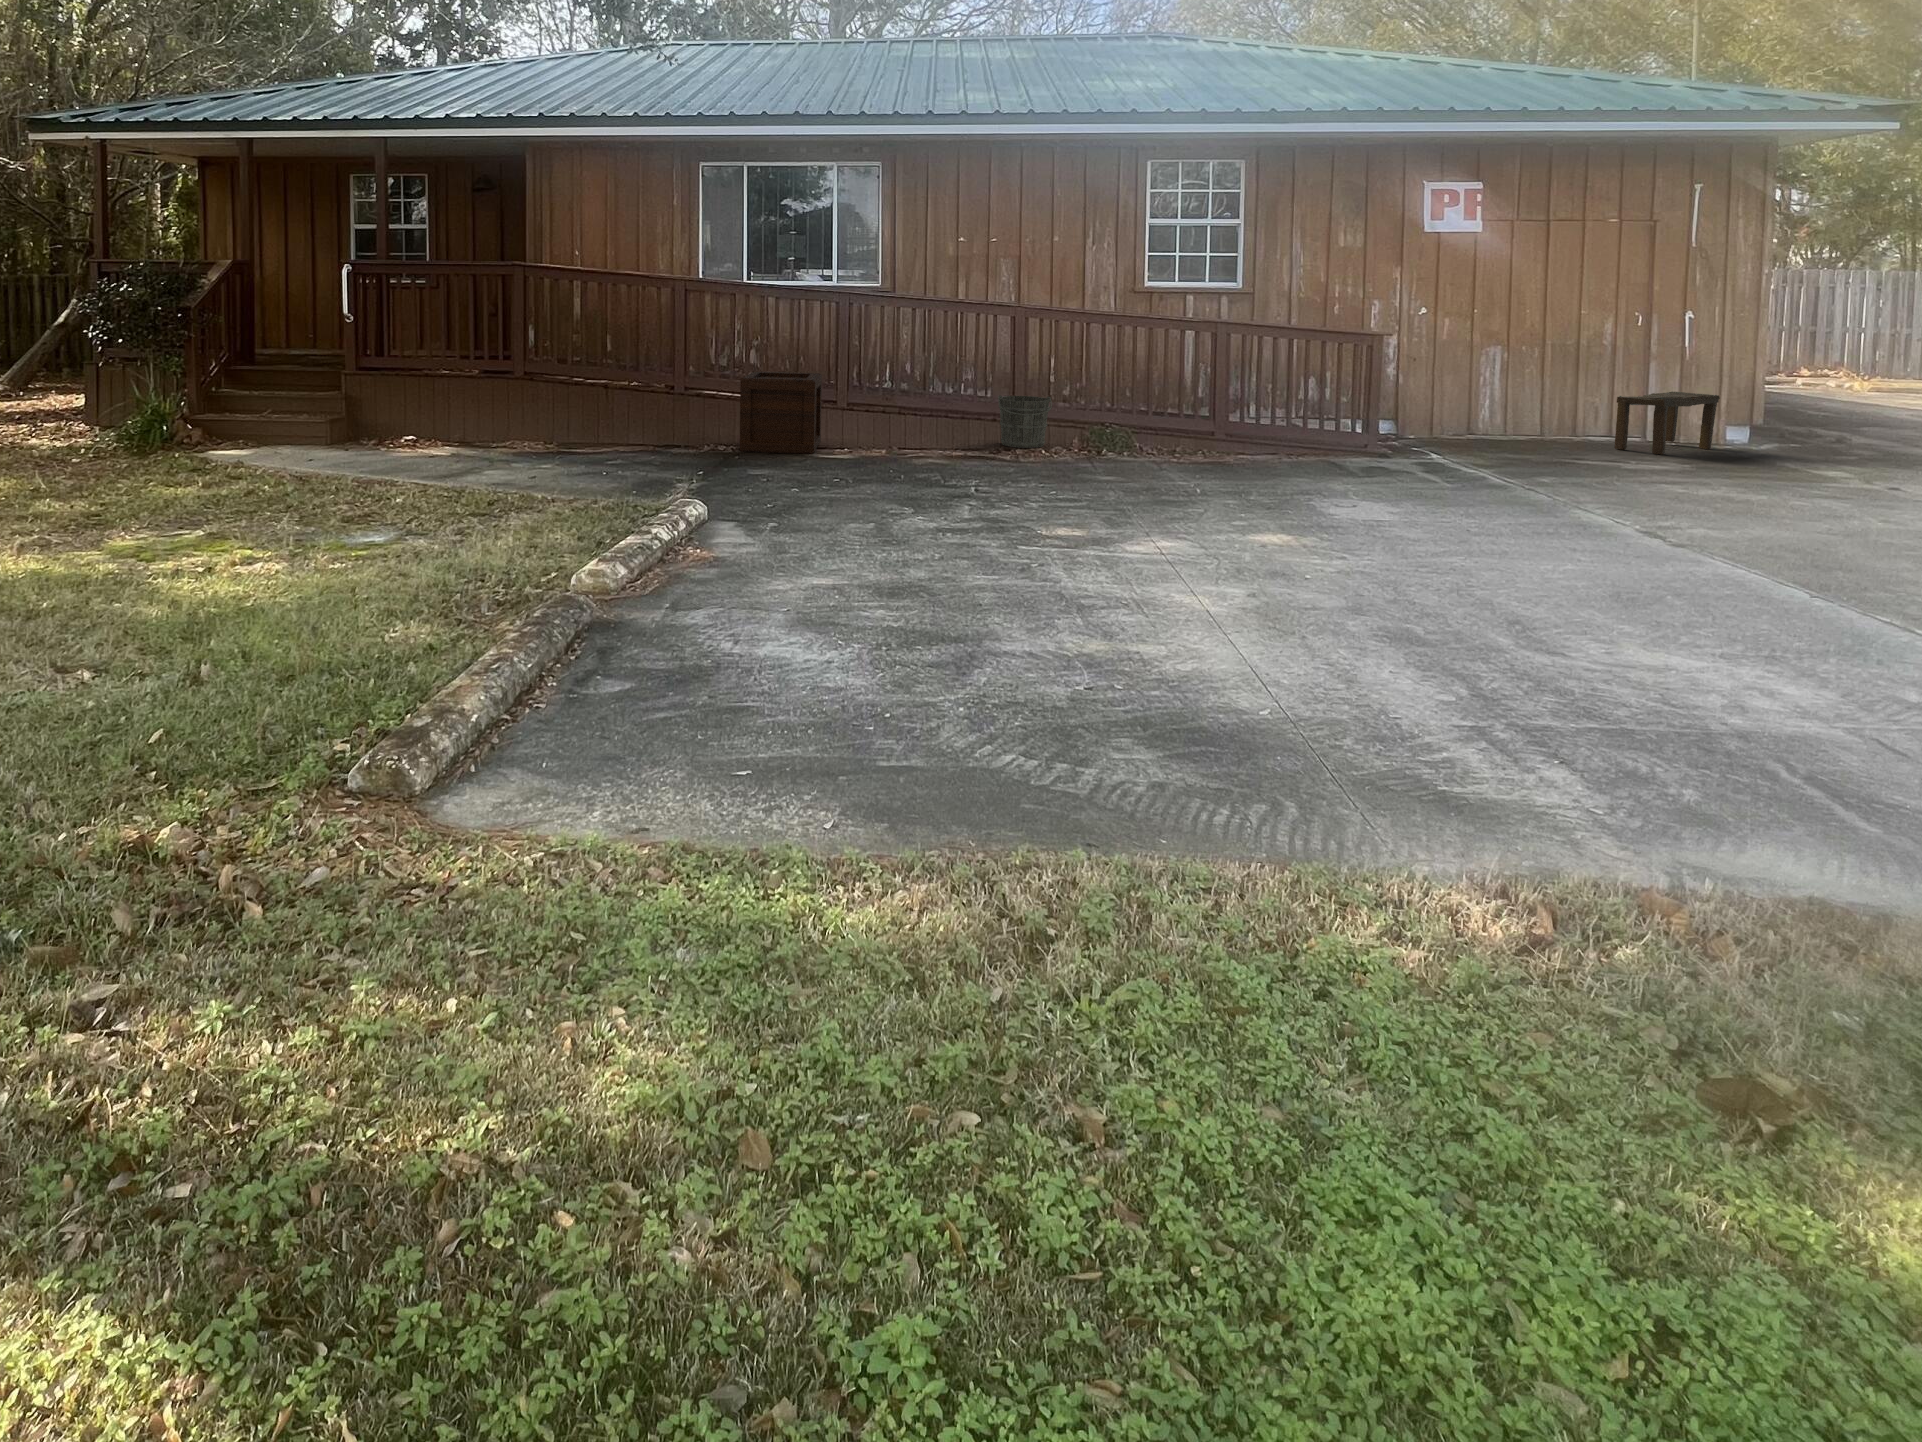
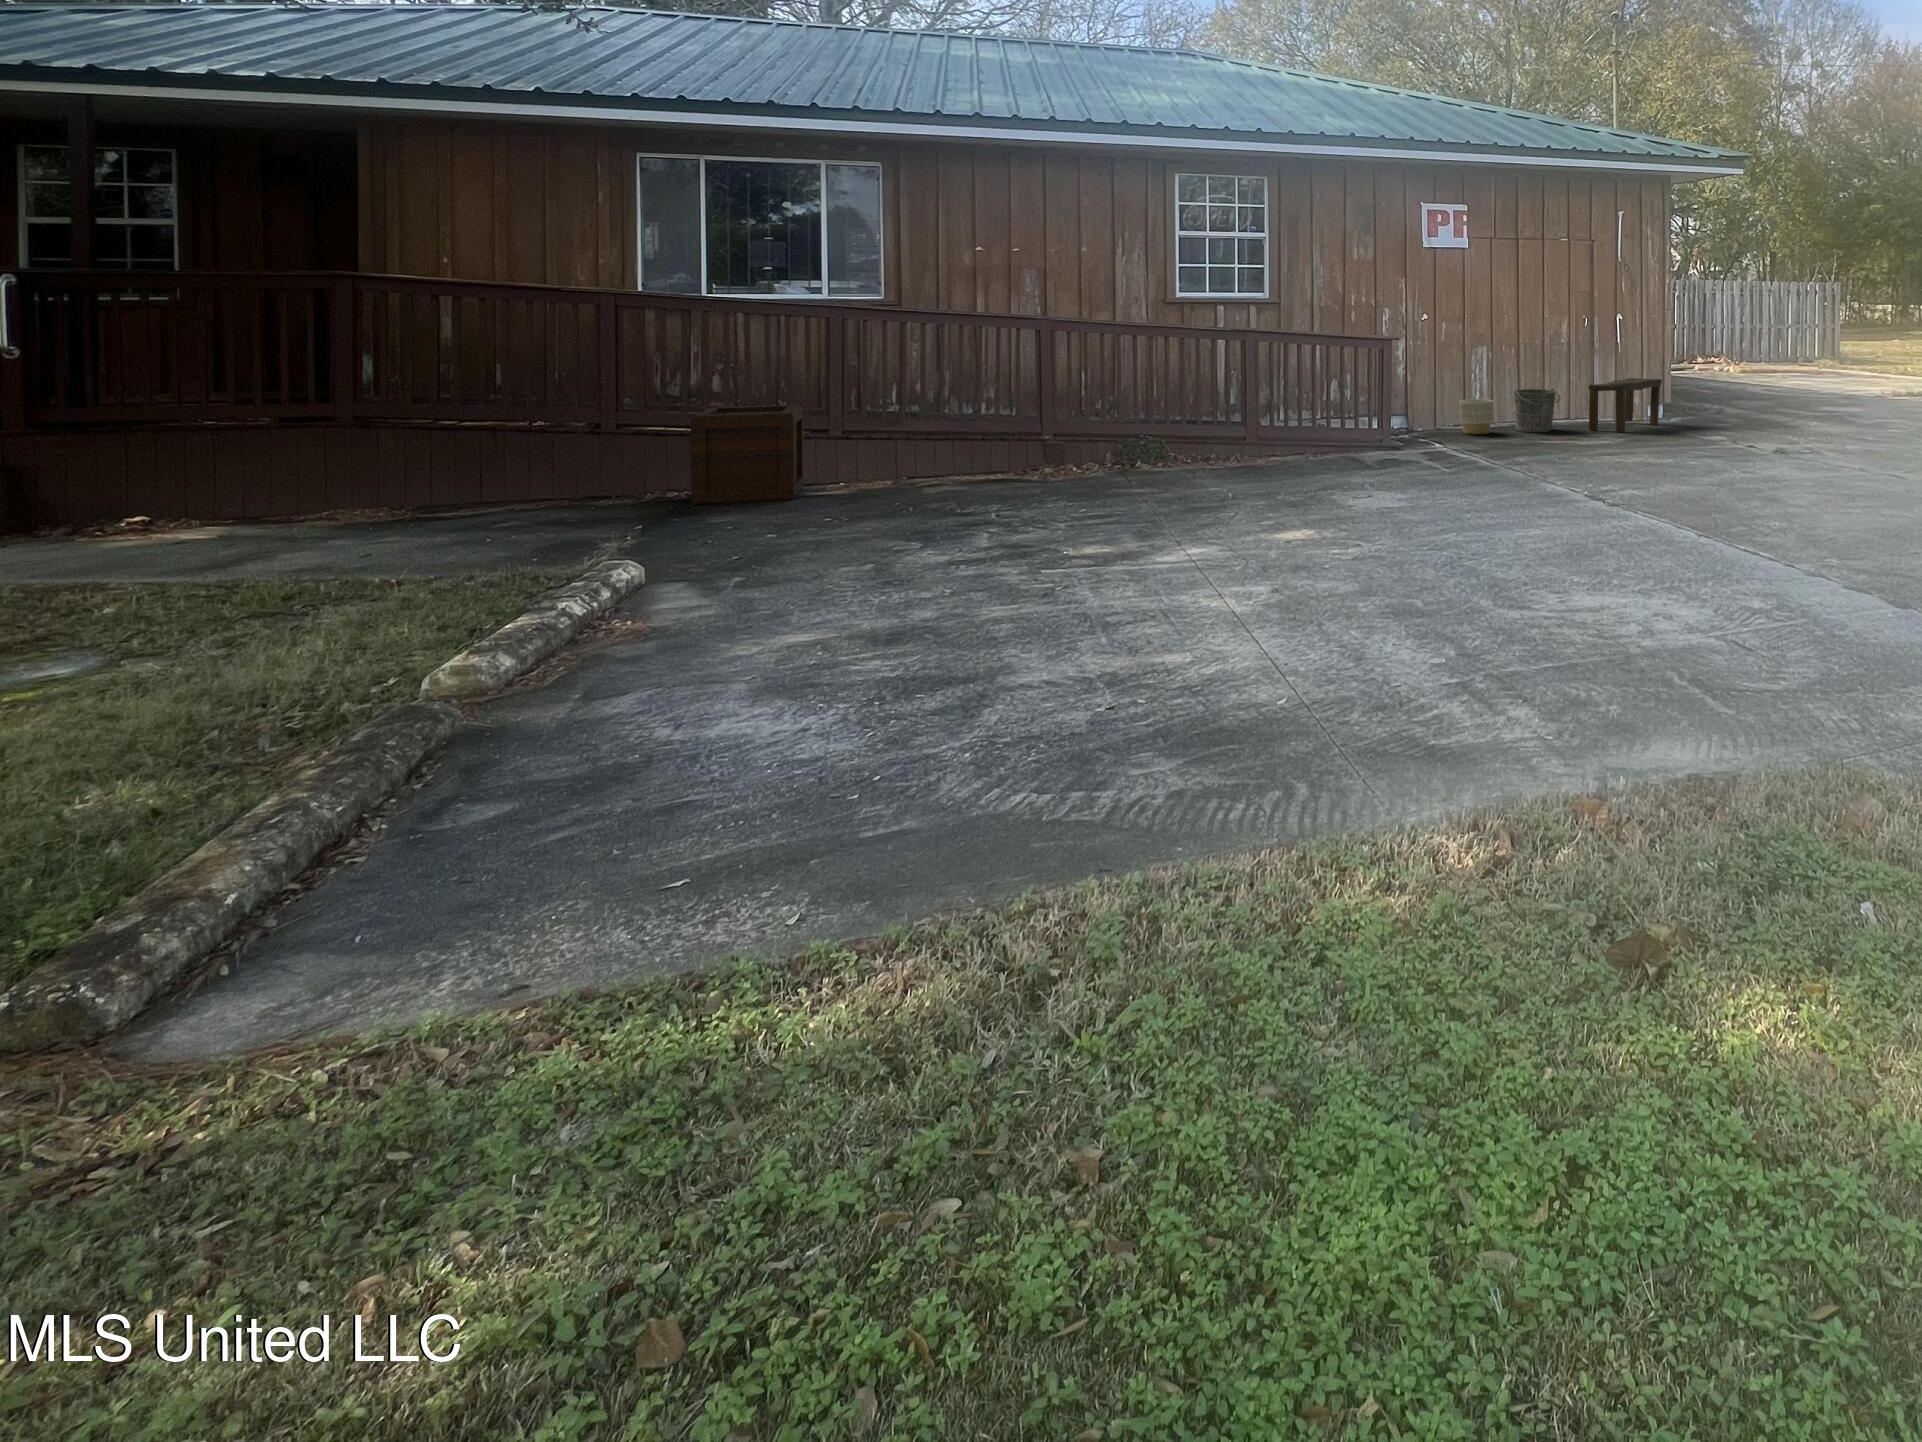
bucket: present [998,395,1052,448] -> present [1513,388,1560,432]
planter: none [1449,405,1491,444] -> present [1460,399,1493,434]

